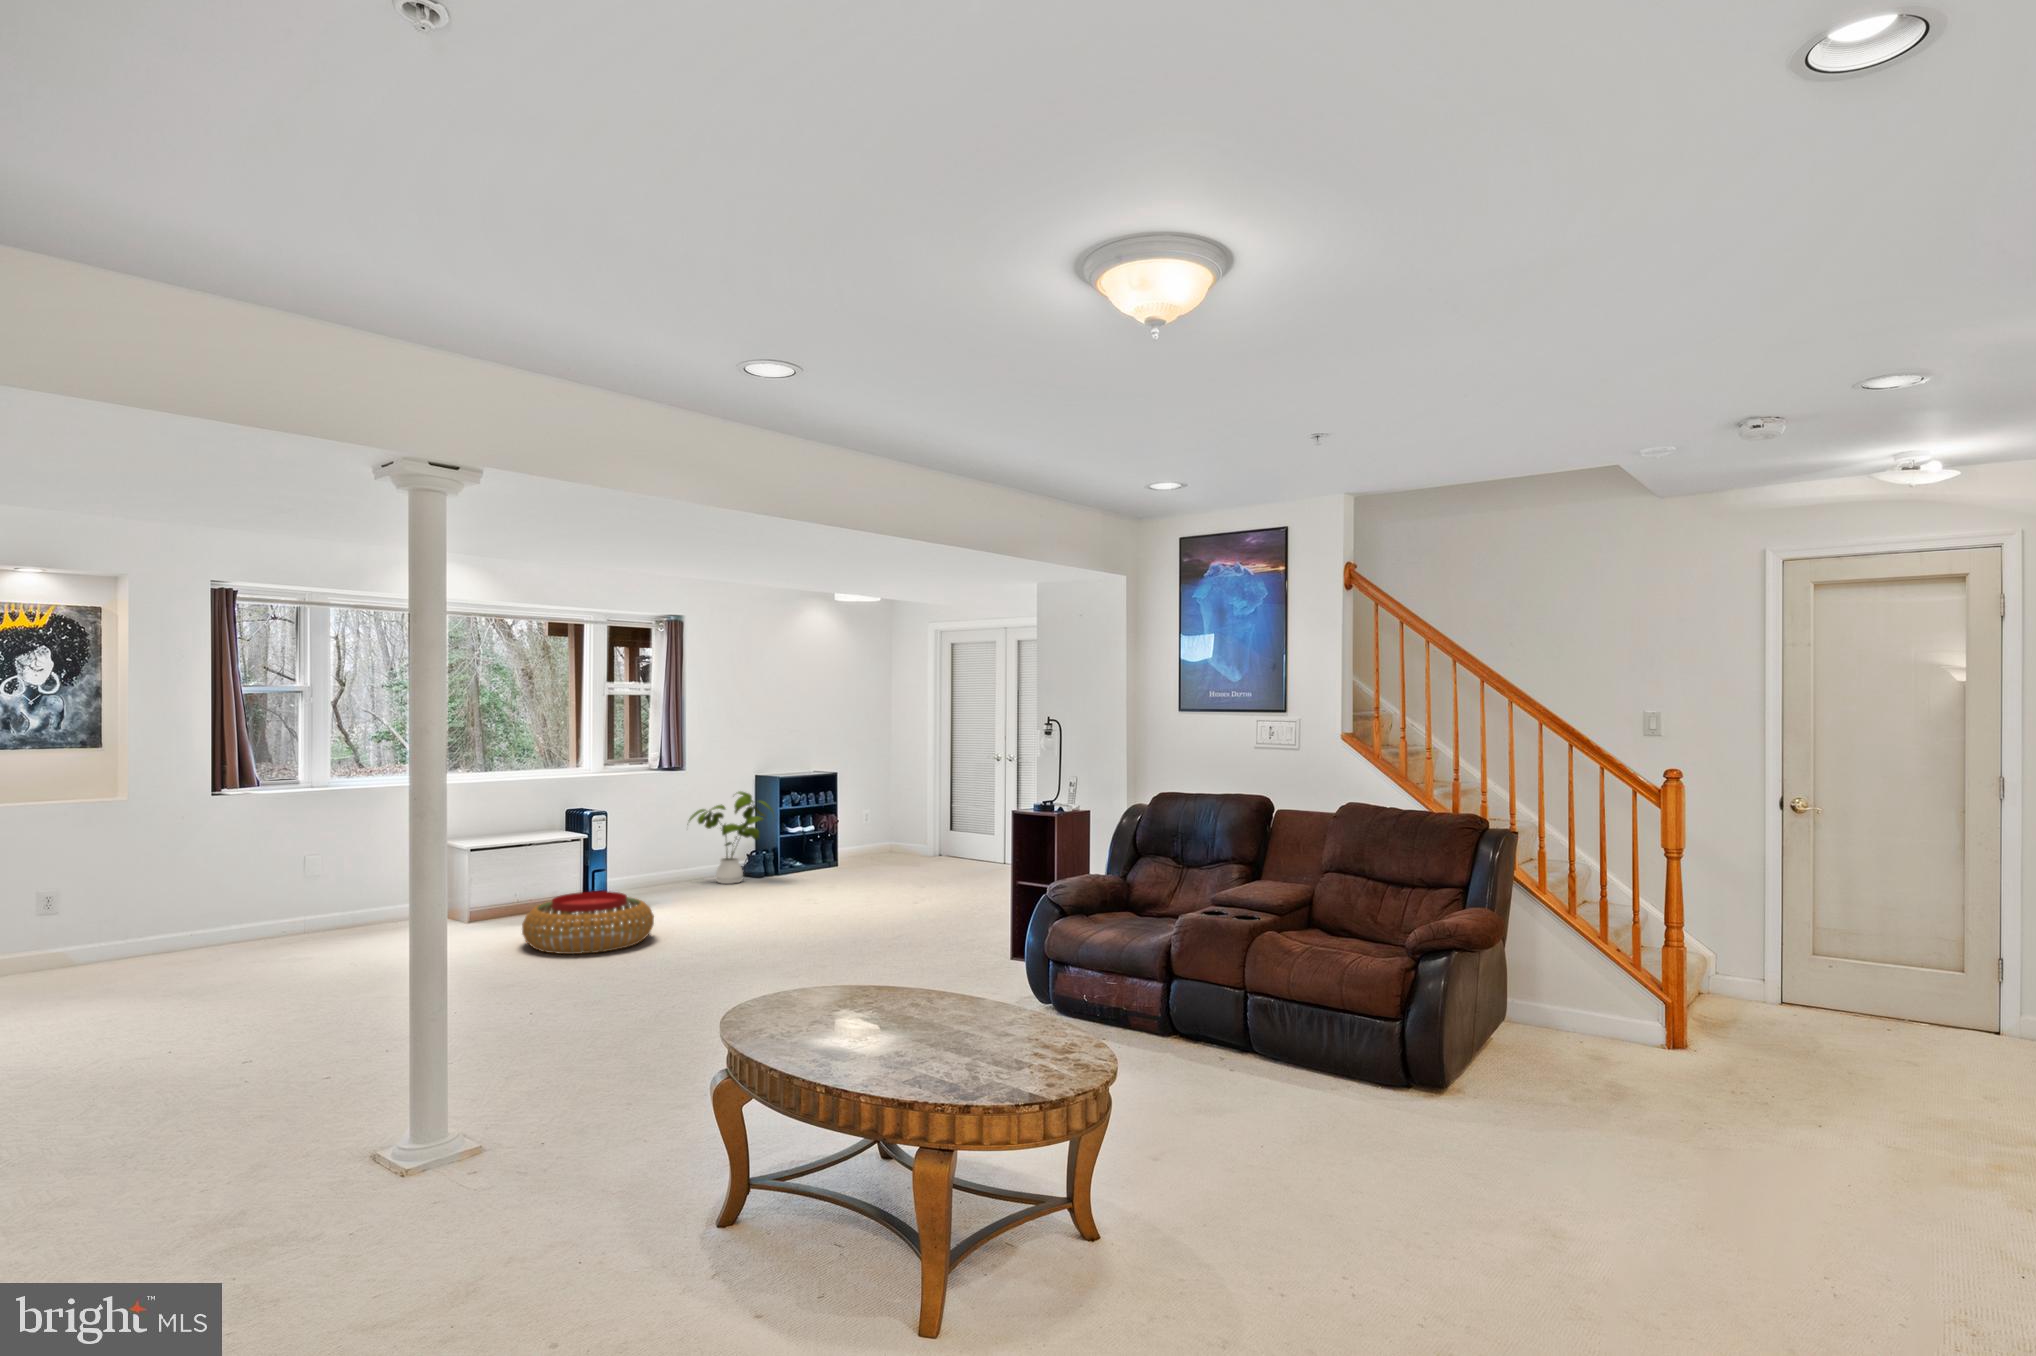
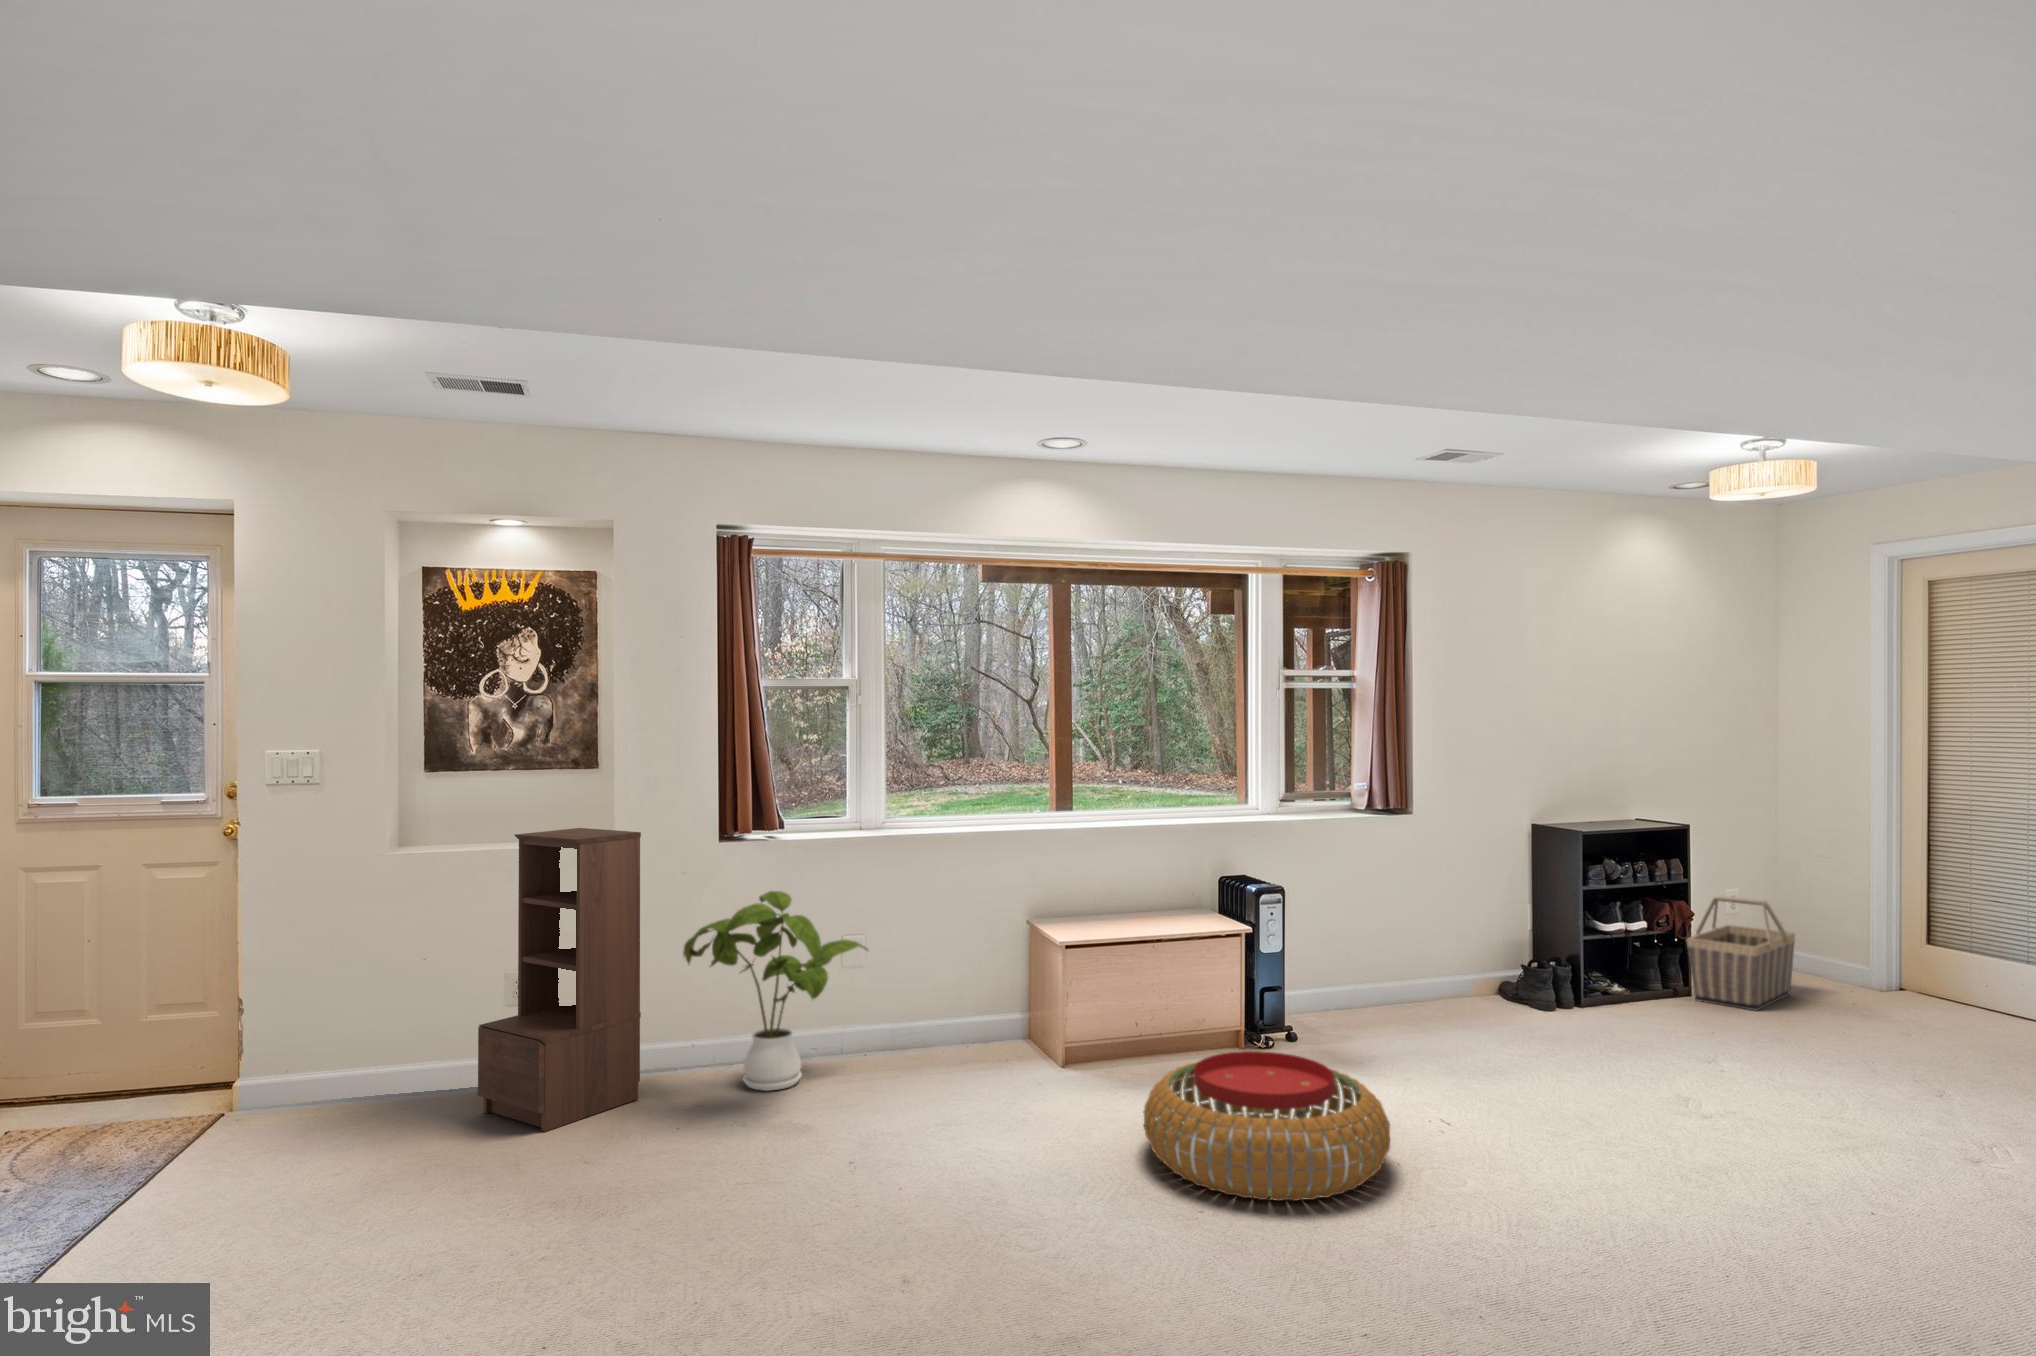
bookshelf: none [22,789,158,984] -> present [478,828,641,1132]
house plant: present [689,791,773,884] -> present [683,891,867,1091]
basket: none [833,811,888,870] -> present [1686,895,1795,1011]

